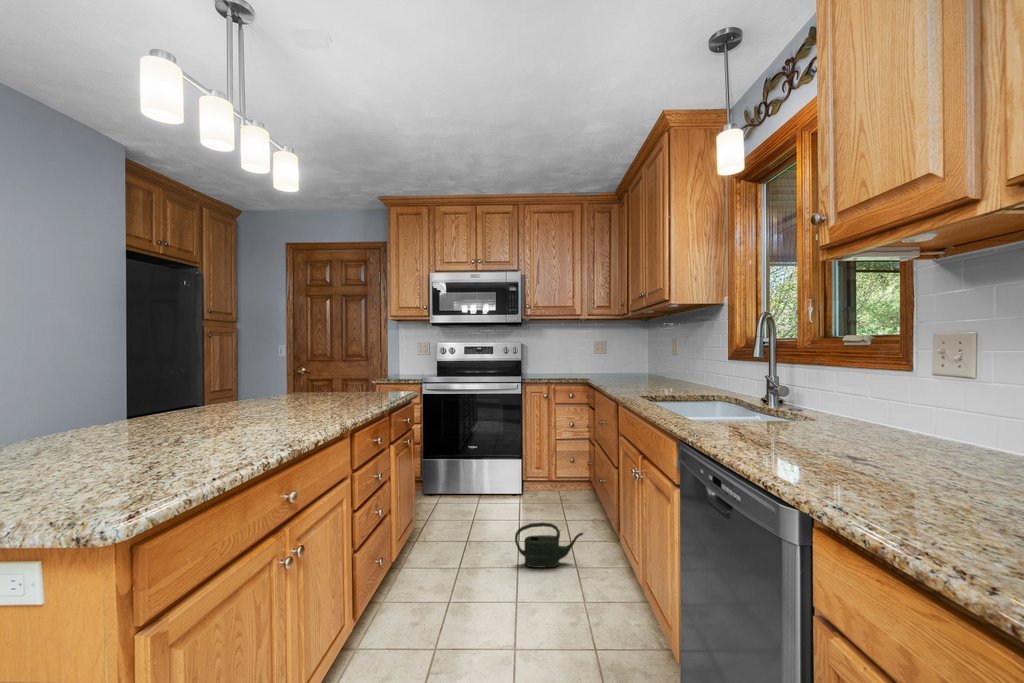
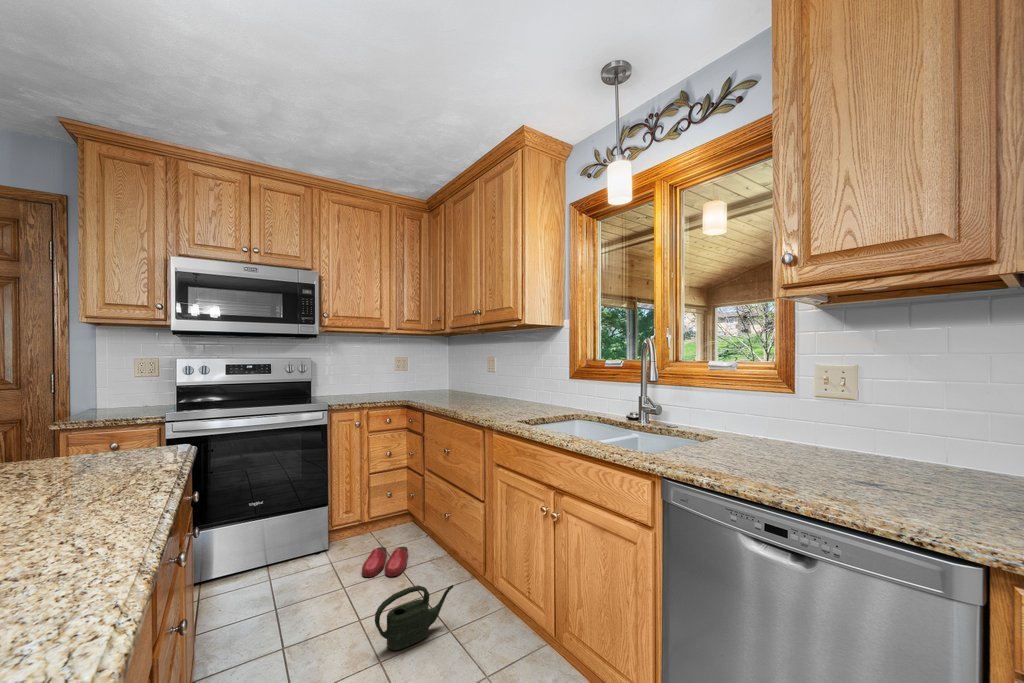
slippers: none [537,499,579,522] -> present [362,547,408,577]

